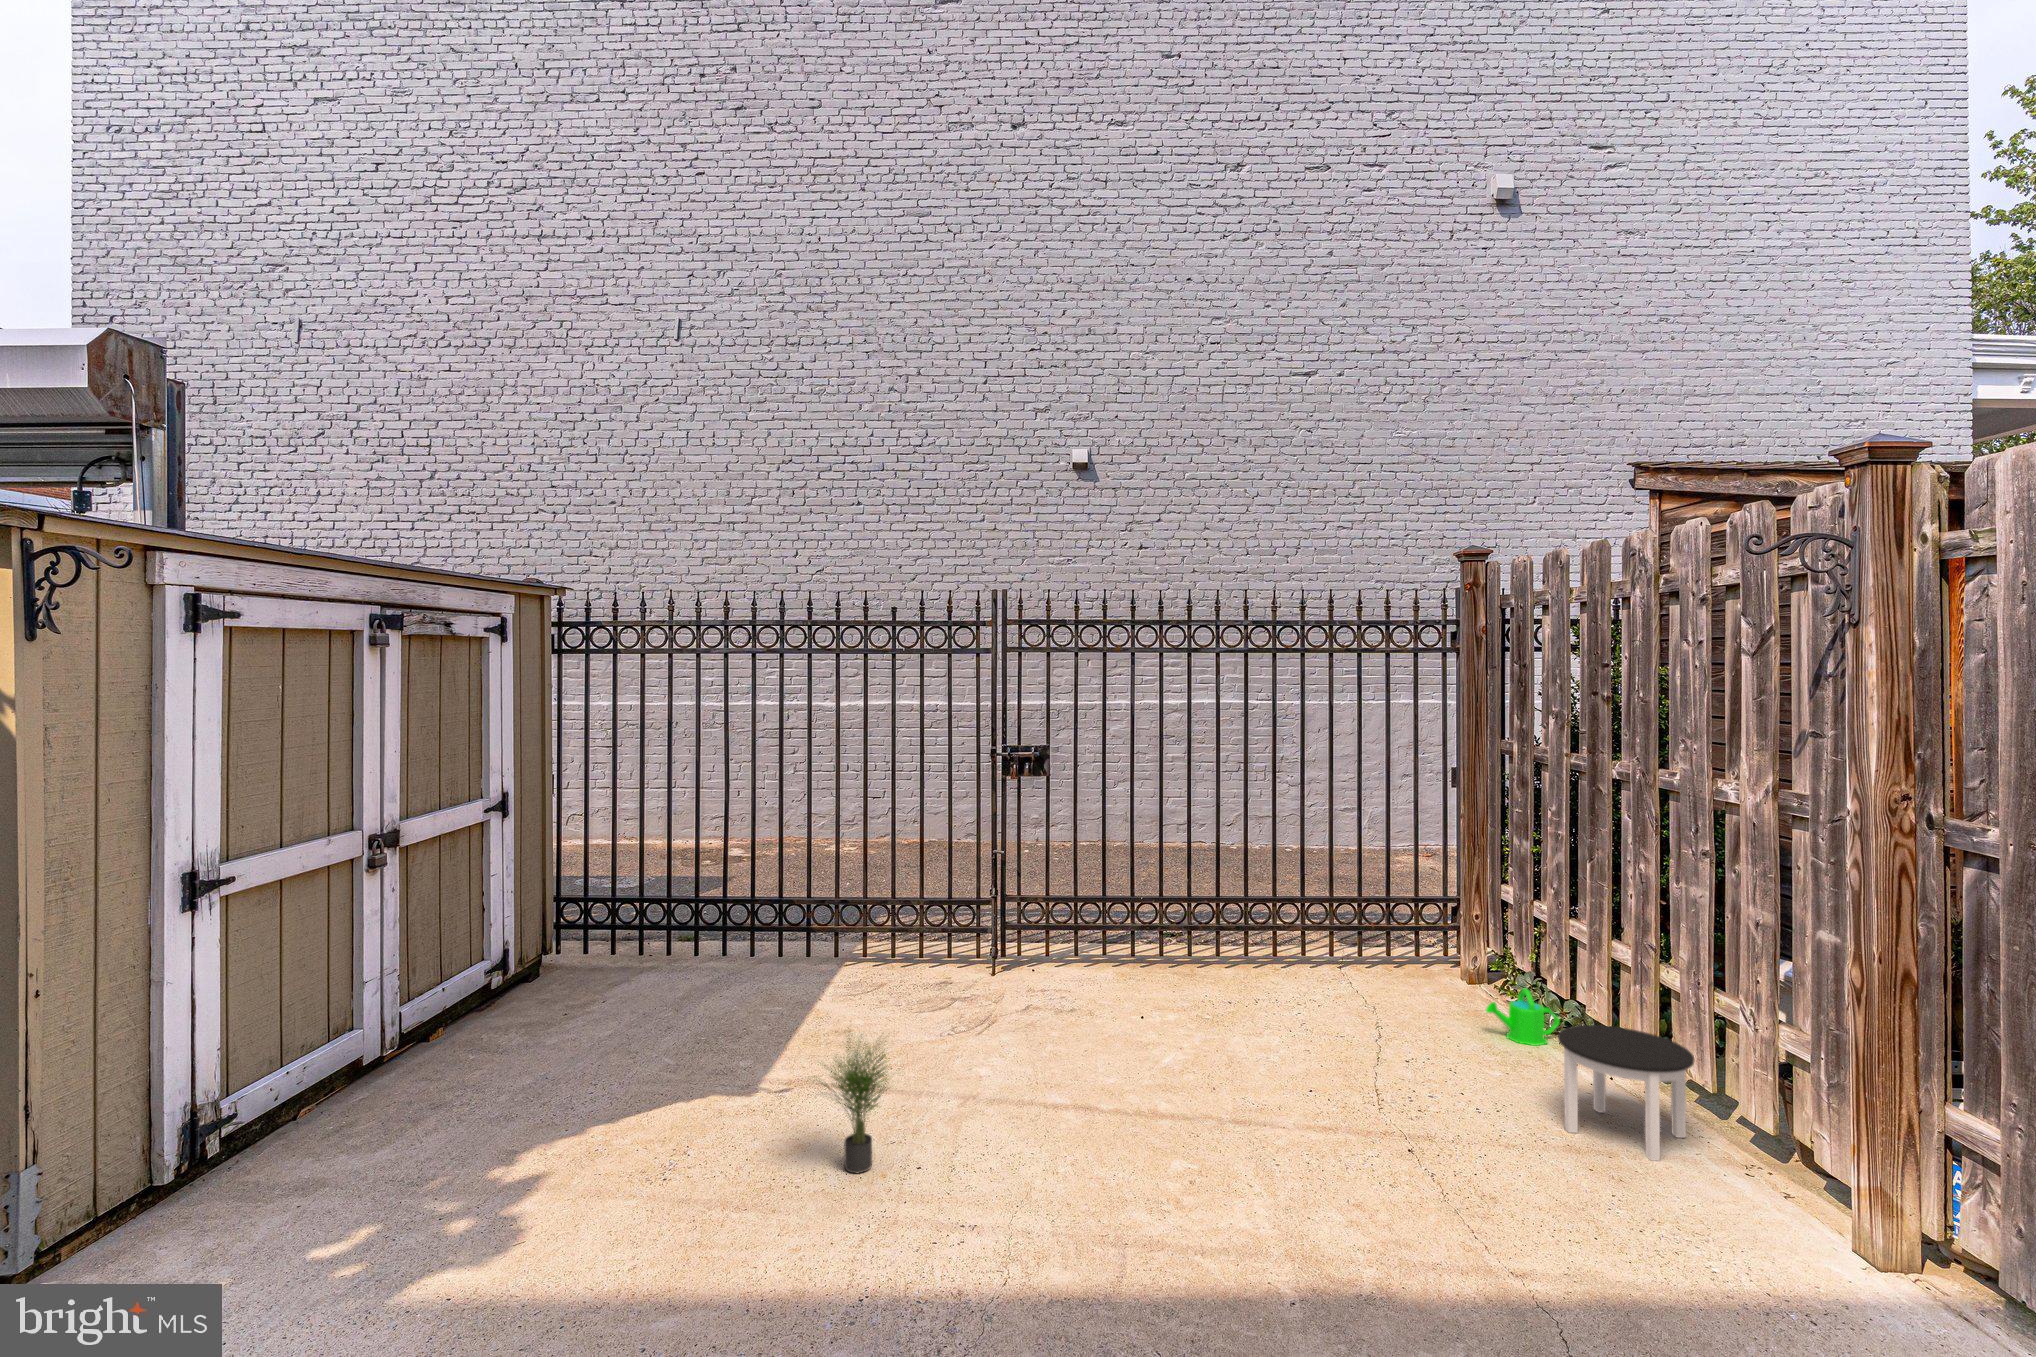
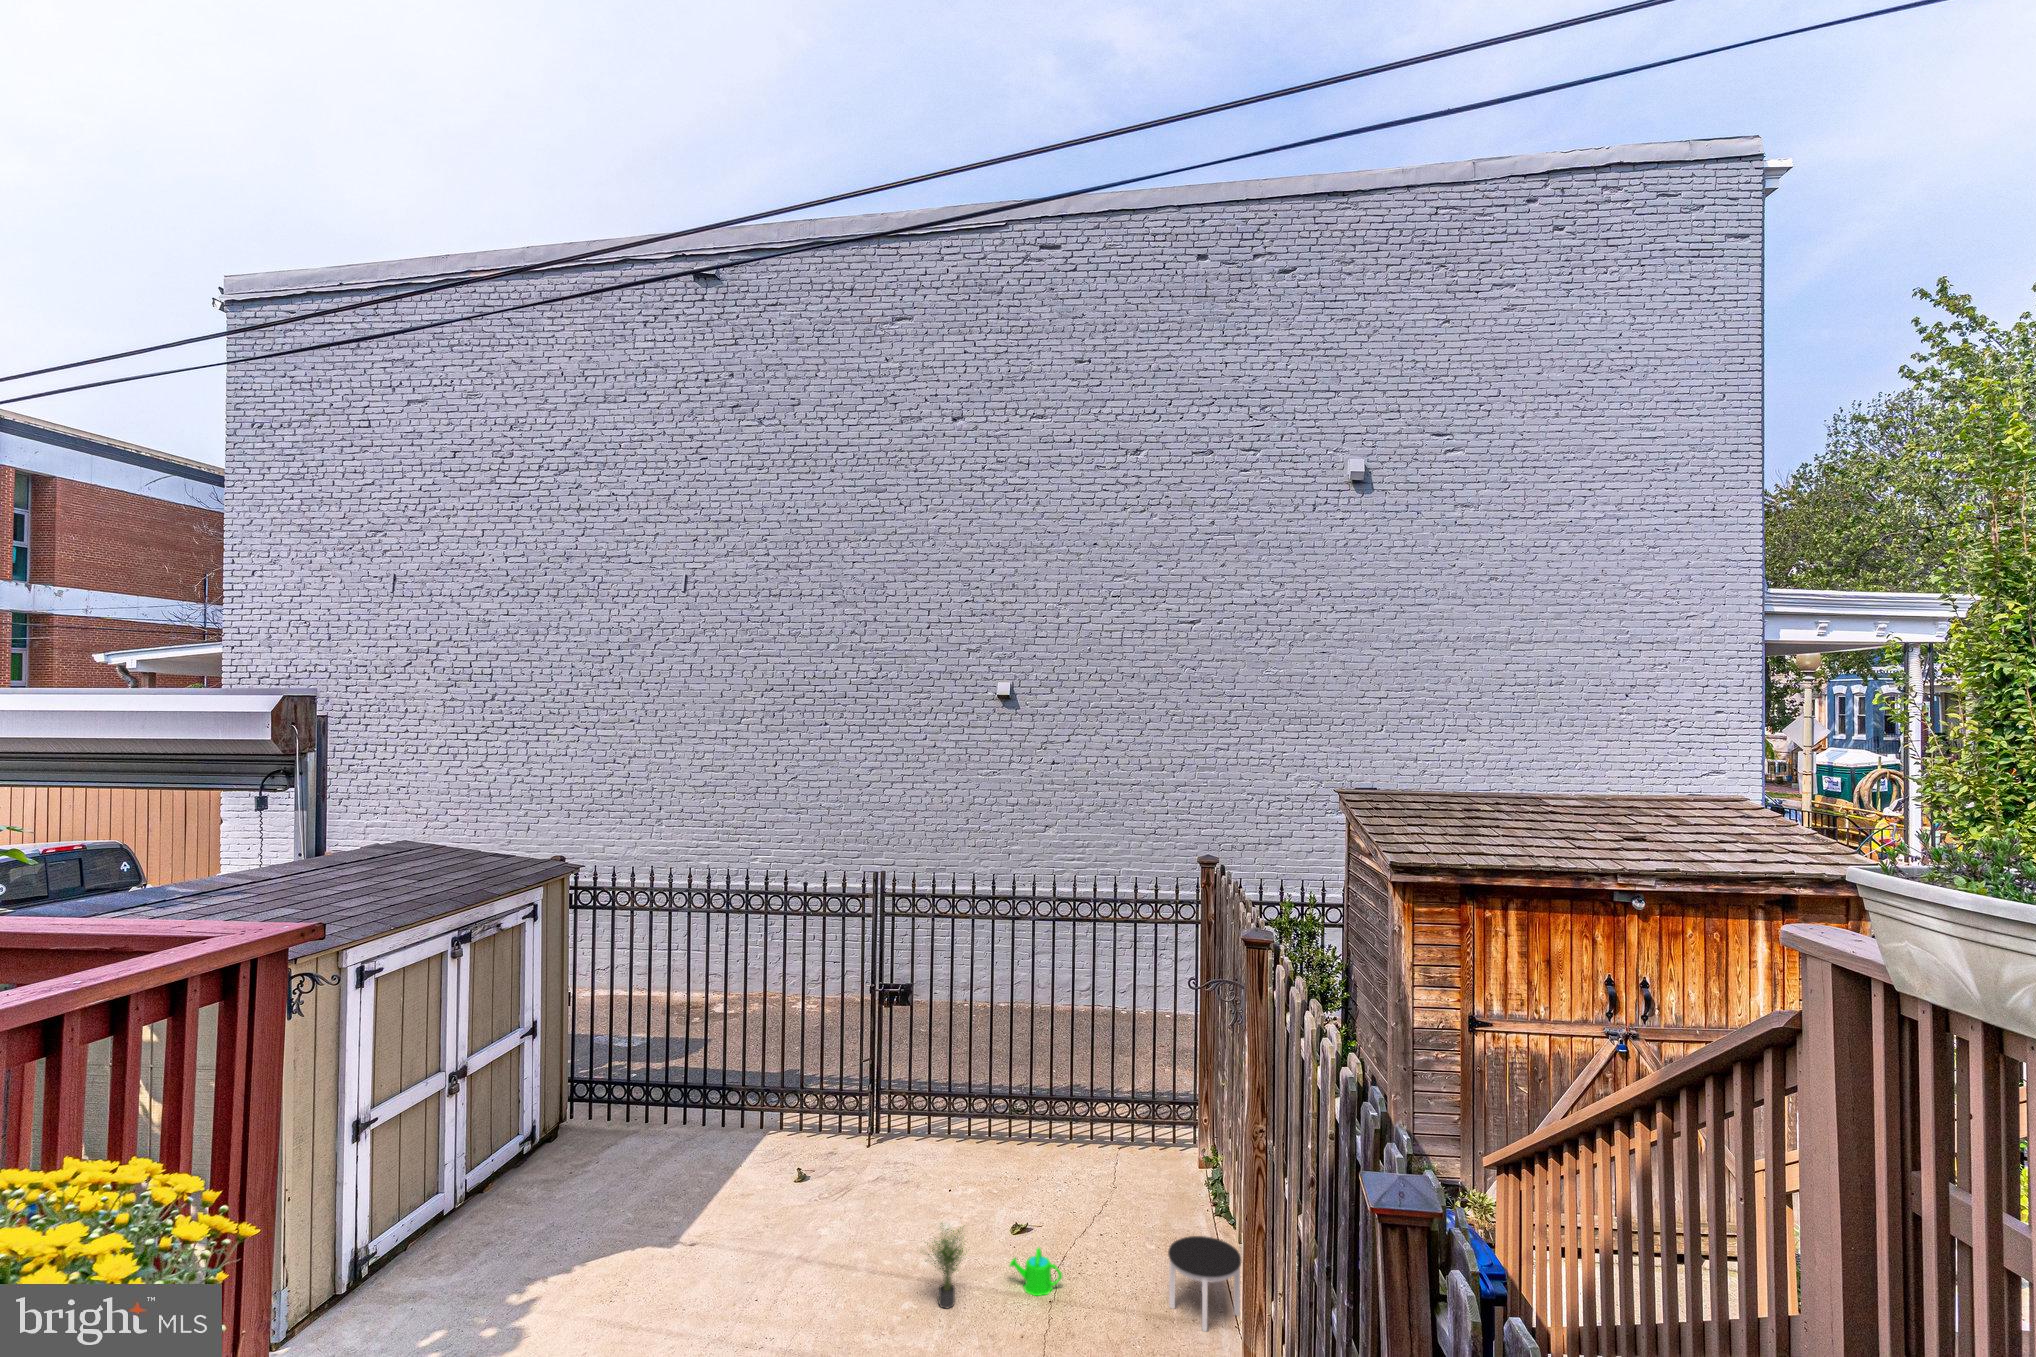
watering can: present [1486,988,1560,1046] -> present [1010,1248,1062,1296]
potted plant: present [822,1036,887,1173] -> present [928,1226,966,1308]

